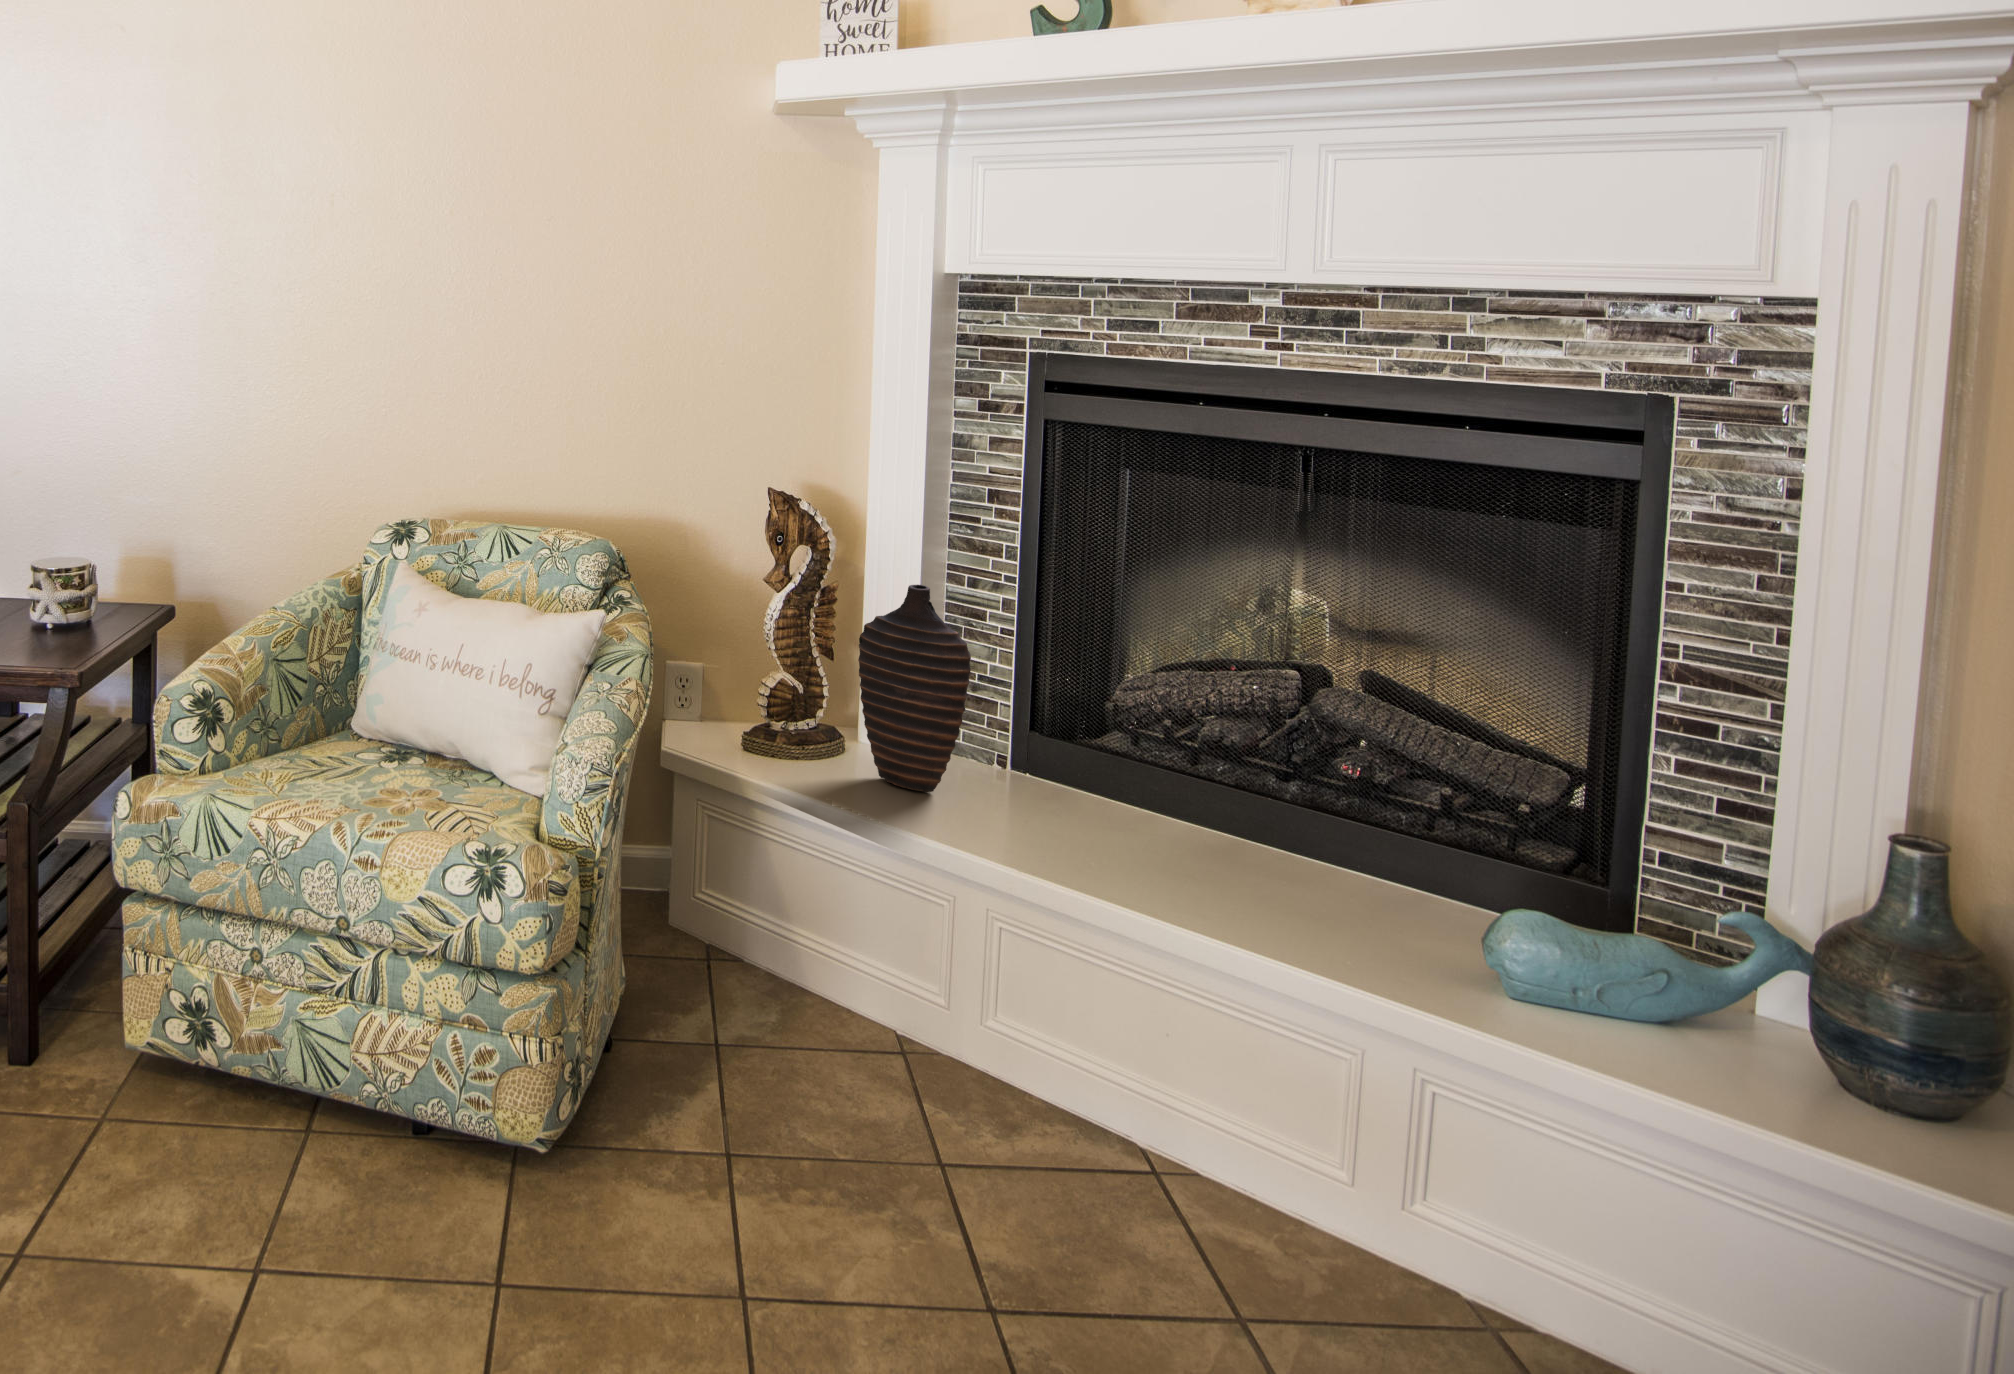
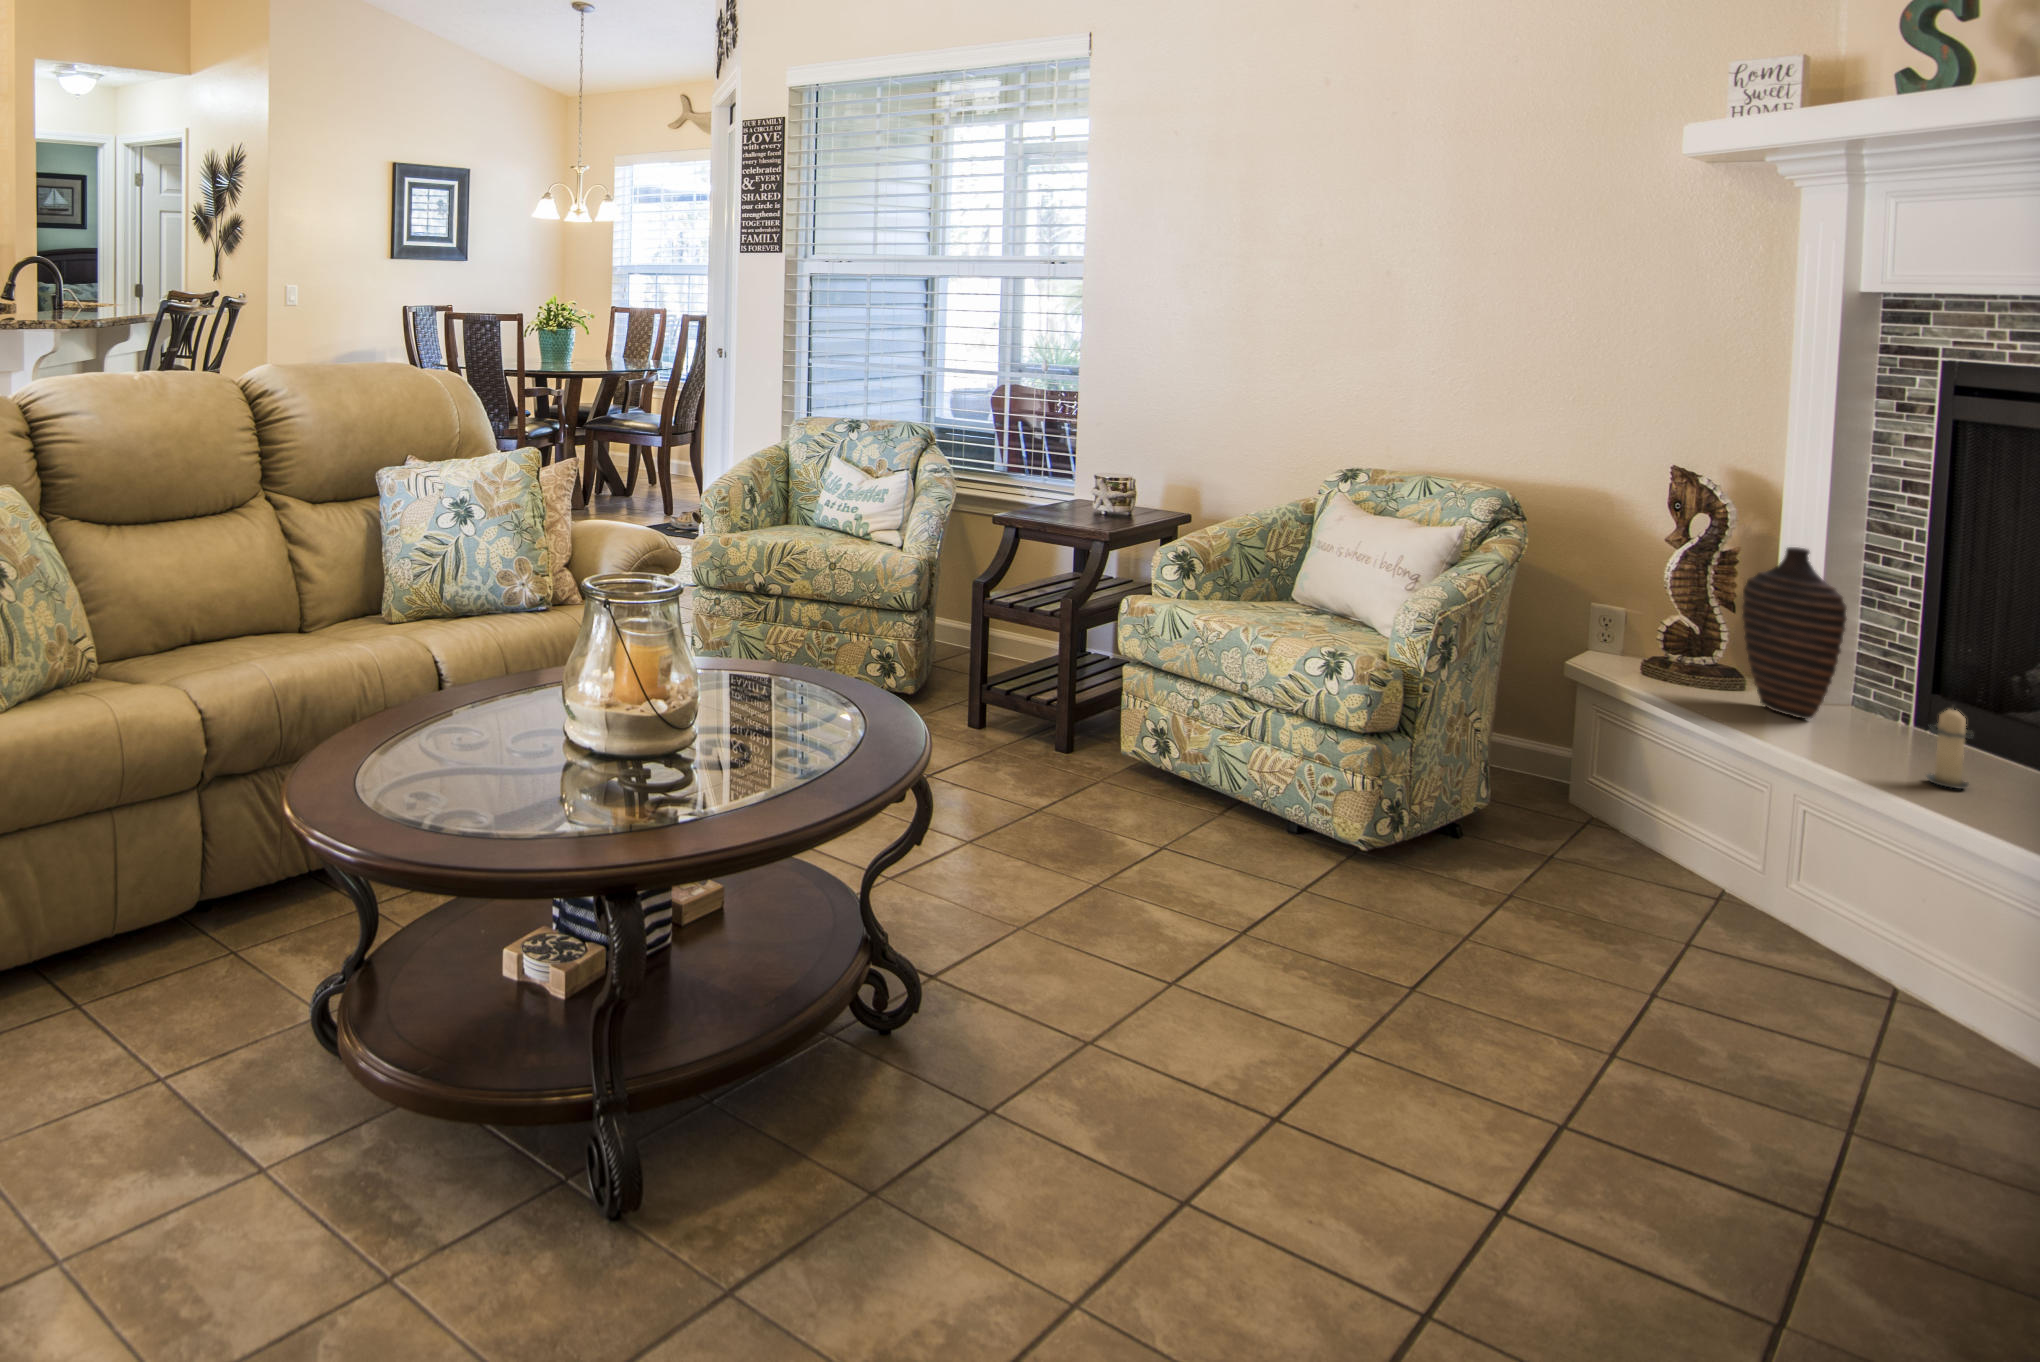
candle: none [1078,777,1131,878] -> present [1926,709,1973,789]

